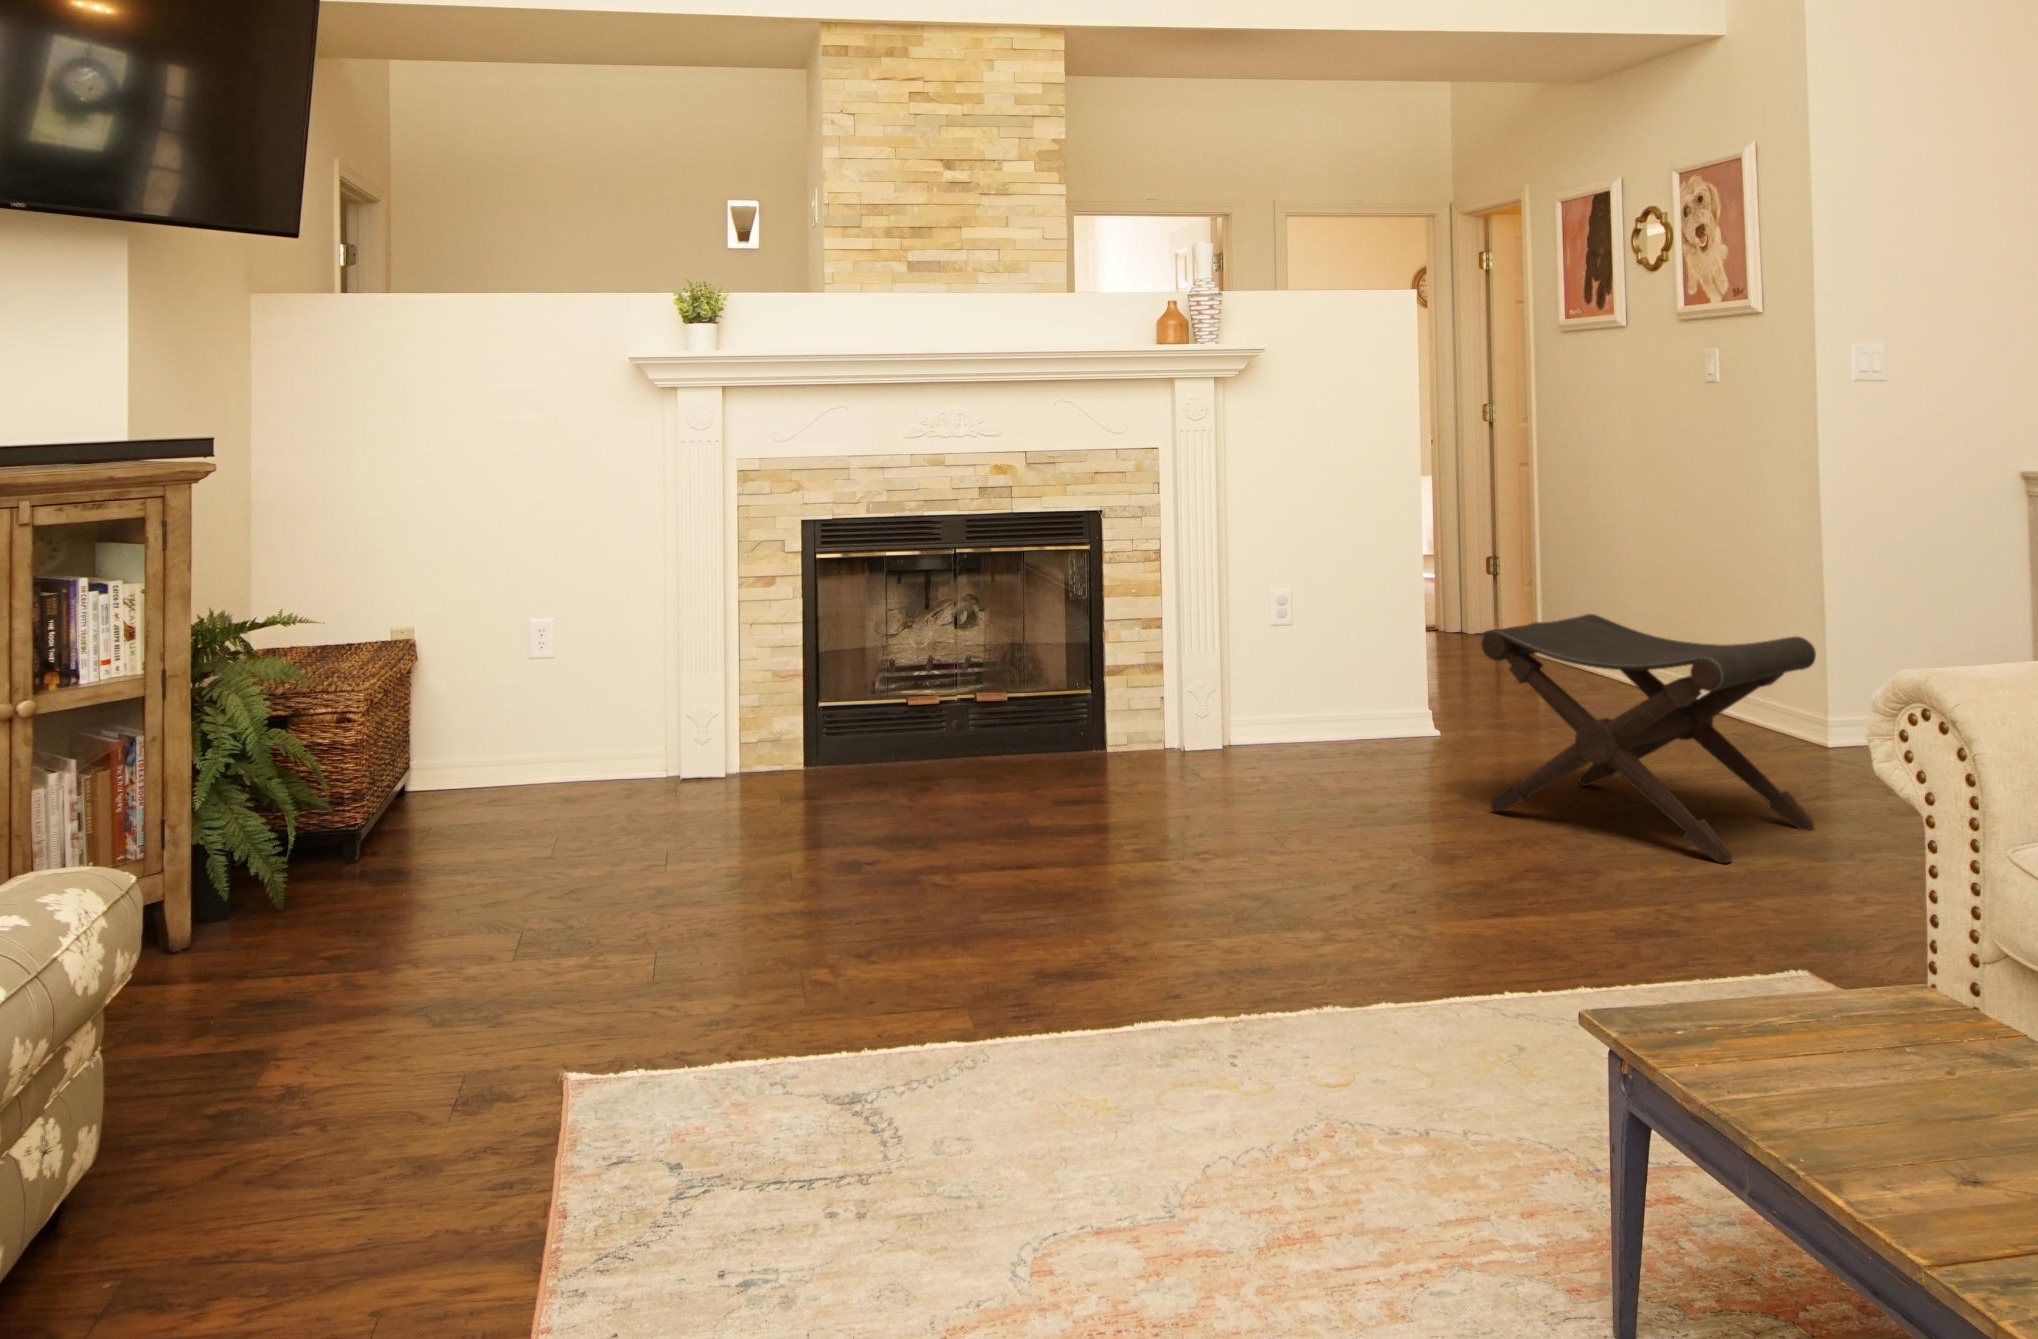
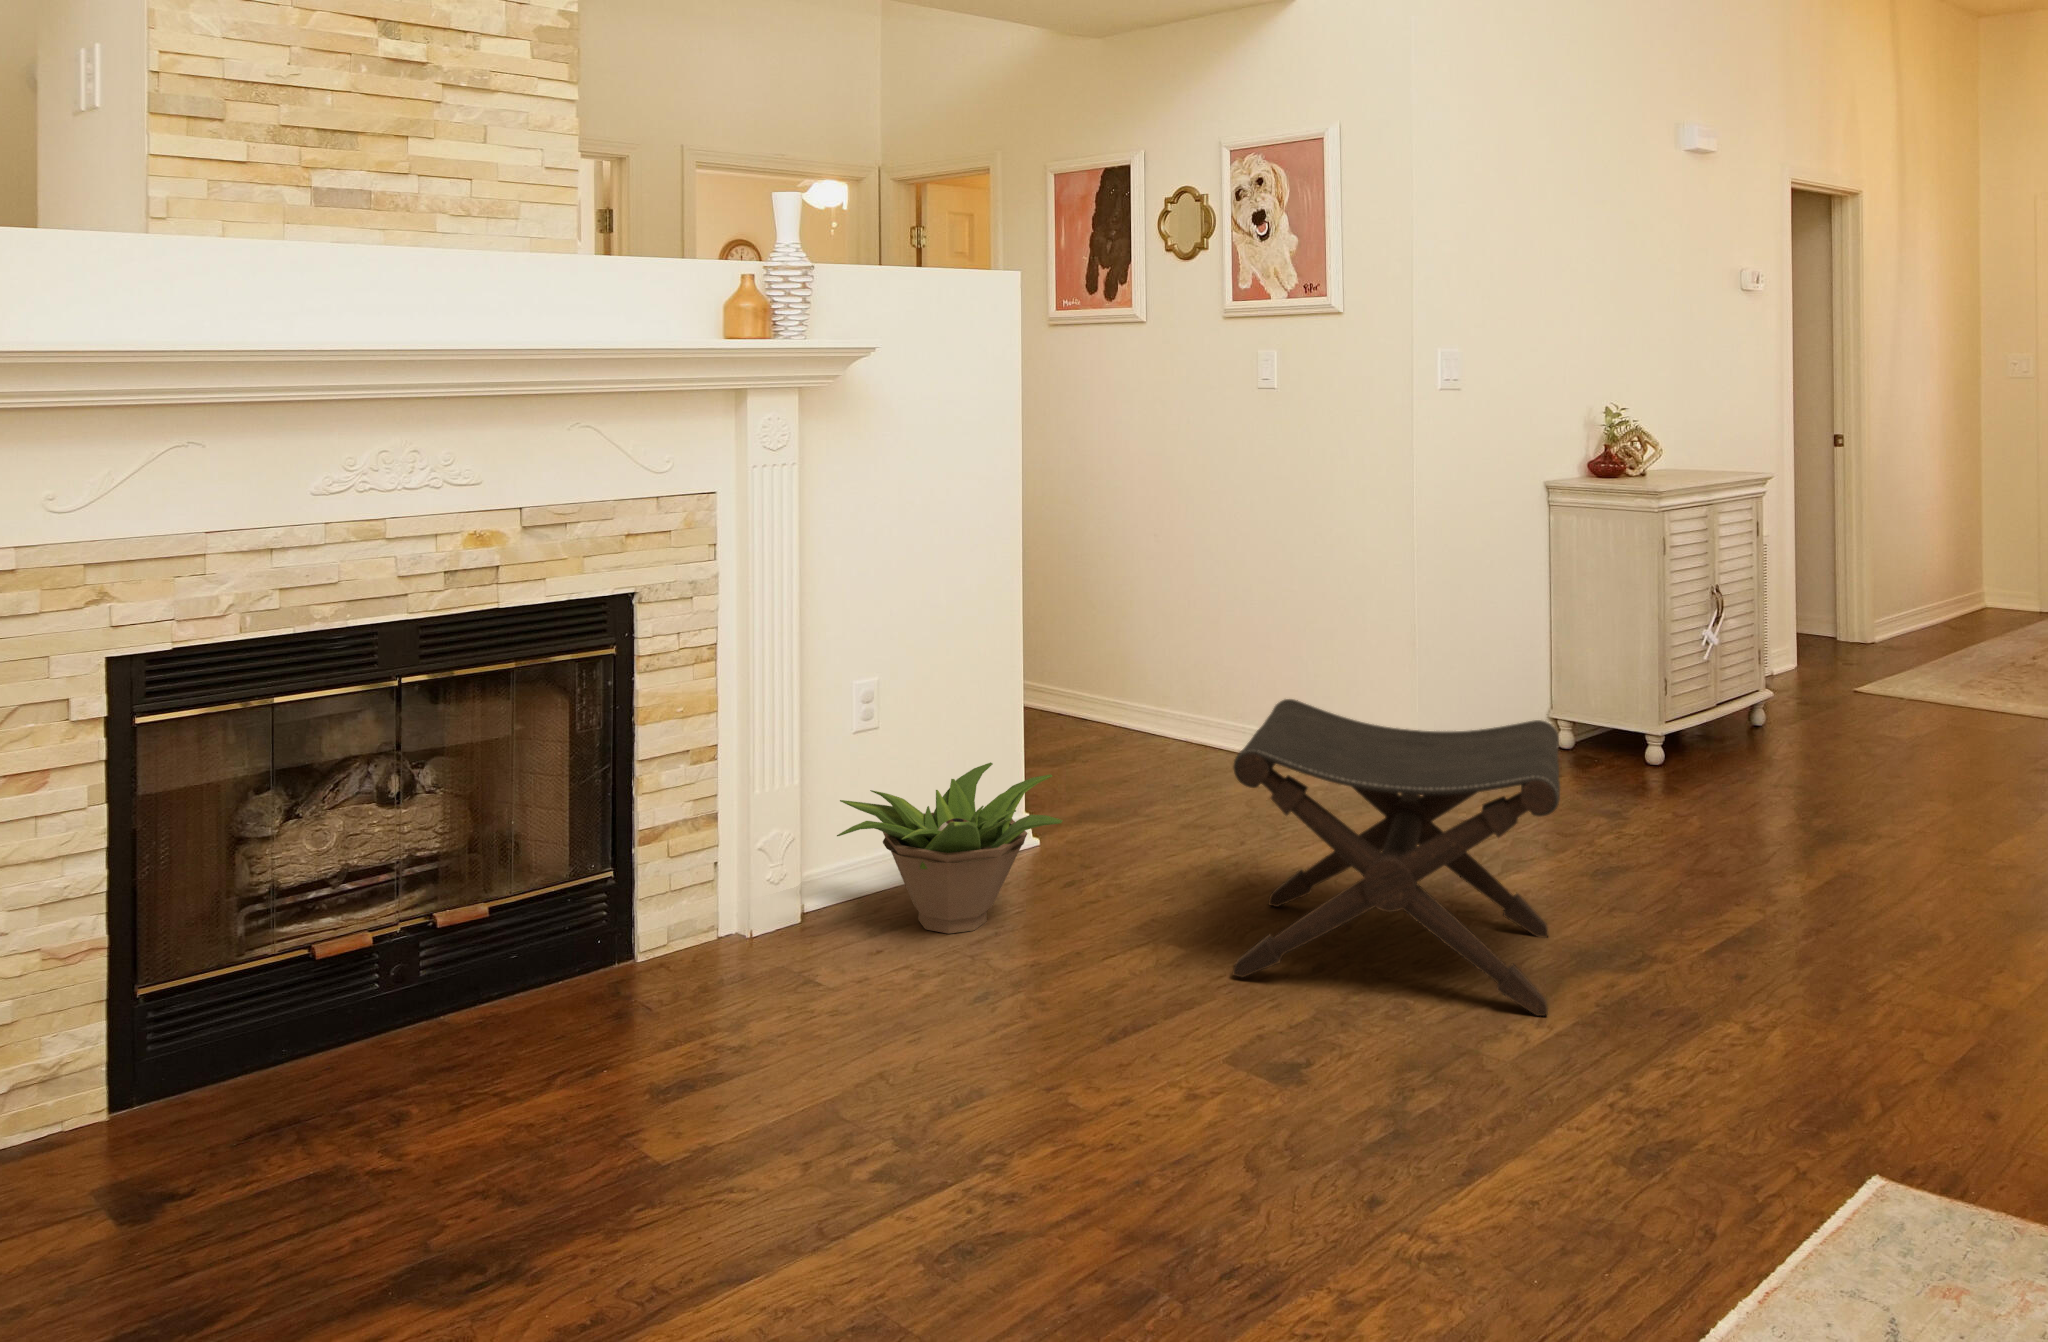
decorative plant: none [1227,657,1410,768] -> present [837,762,1063,934]

